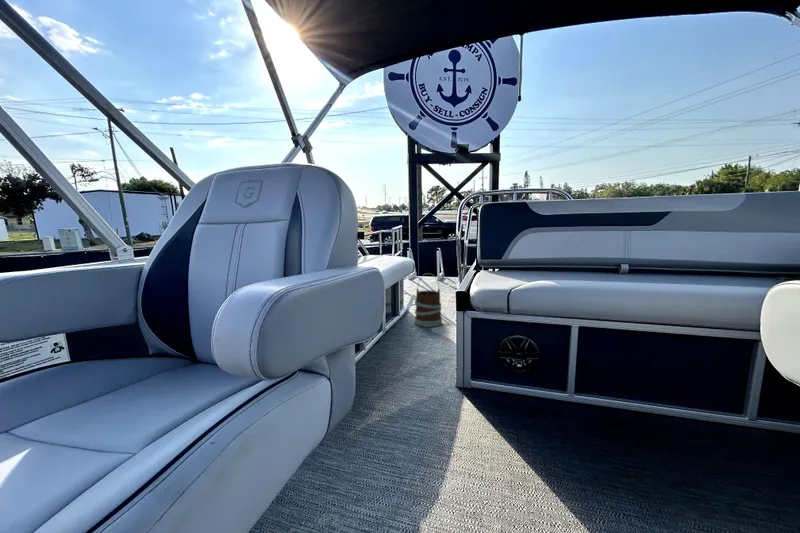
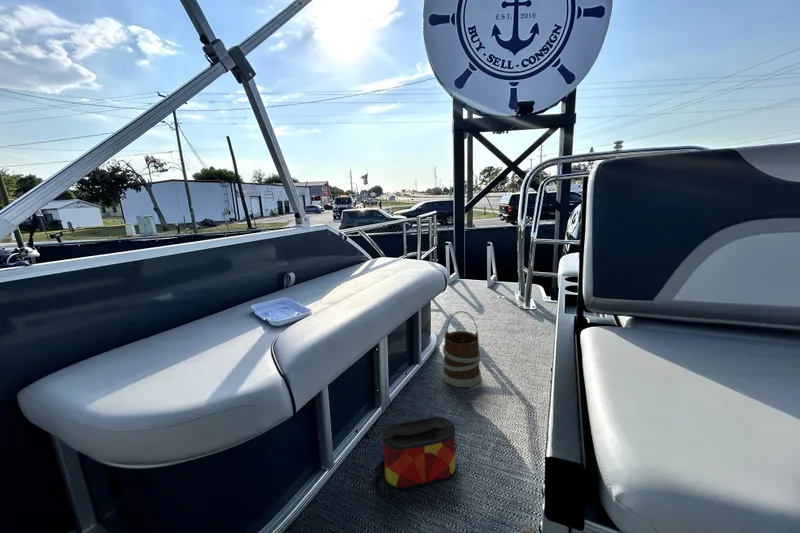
bag: none [380,326,433,367] -> present [374,417,457,489]

